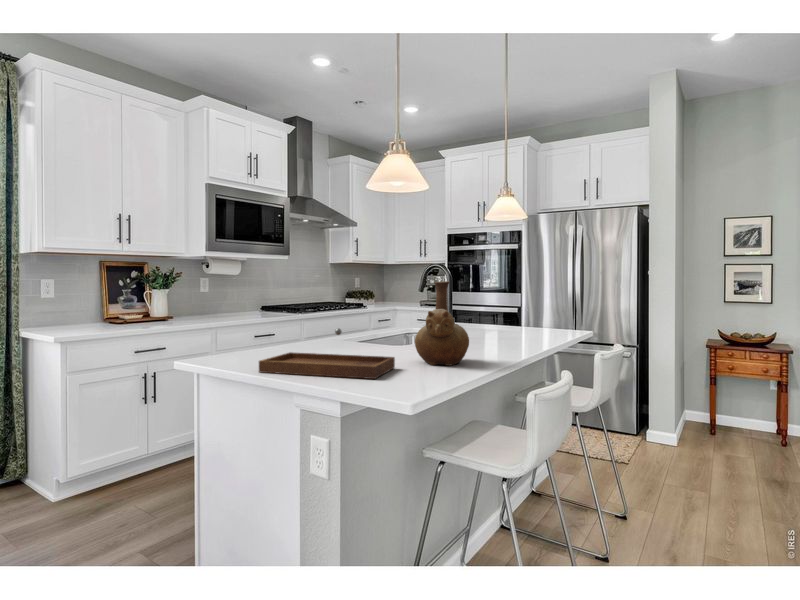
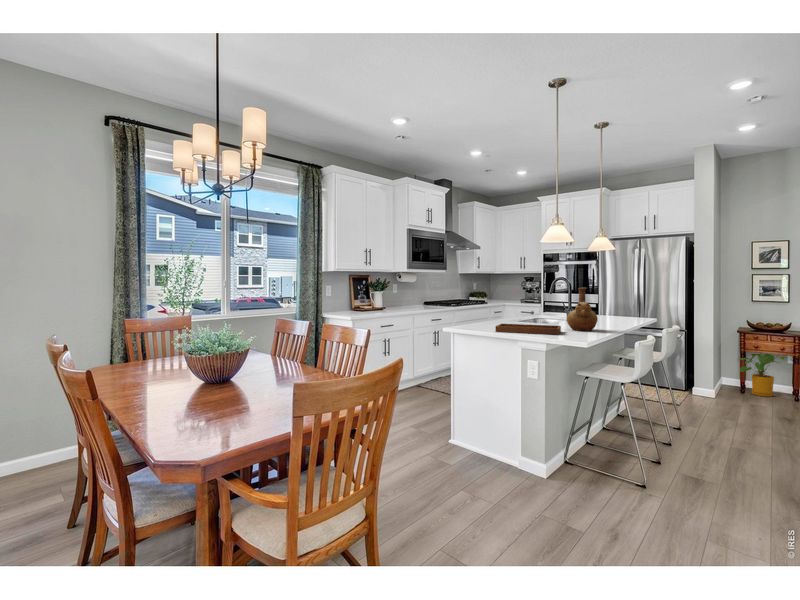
house plant: none [706,366,771,441] -> present [739,353,785,397]

